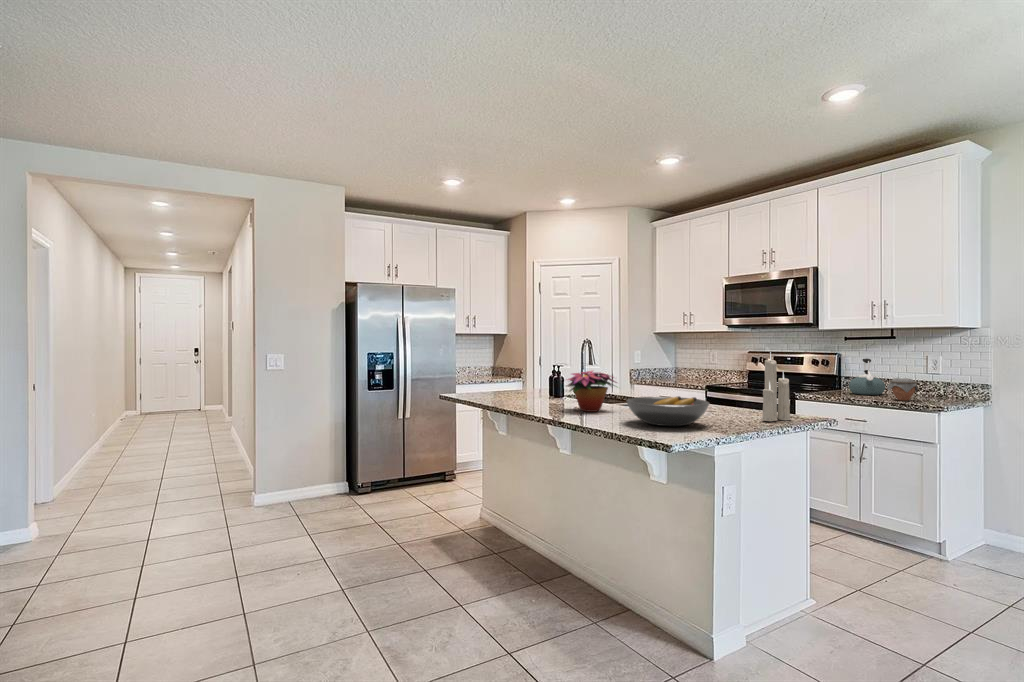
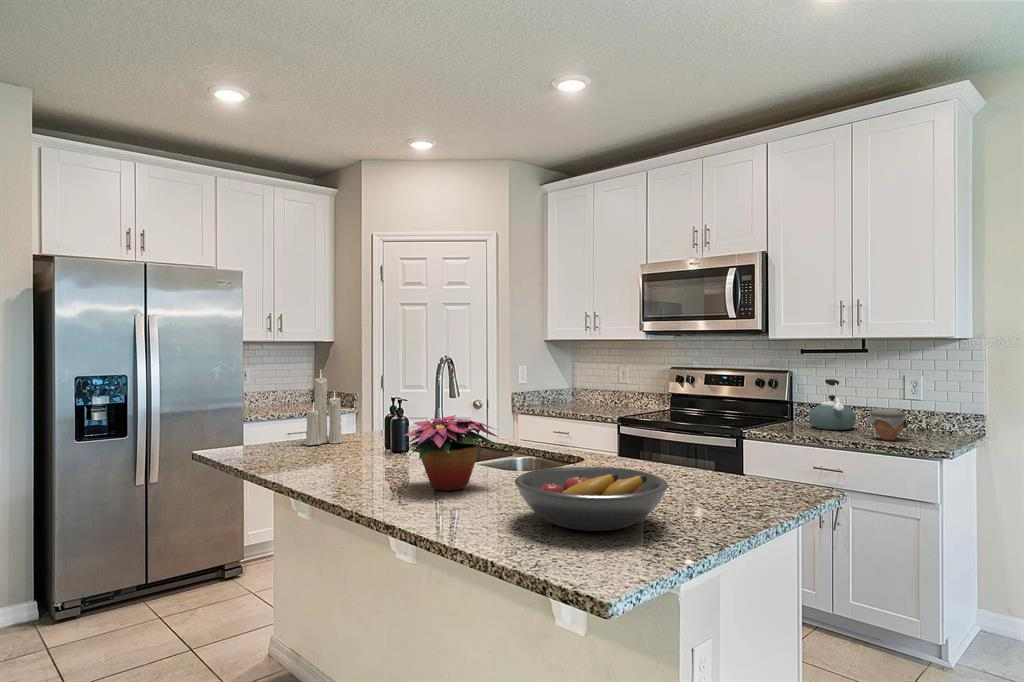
candle: present [762,352,791,421] -> present [305,372,342,445]

